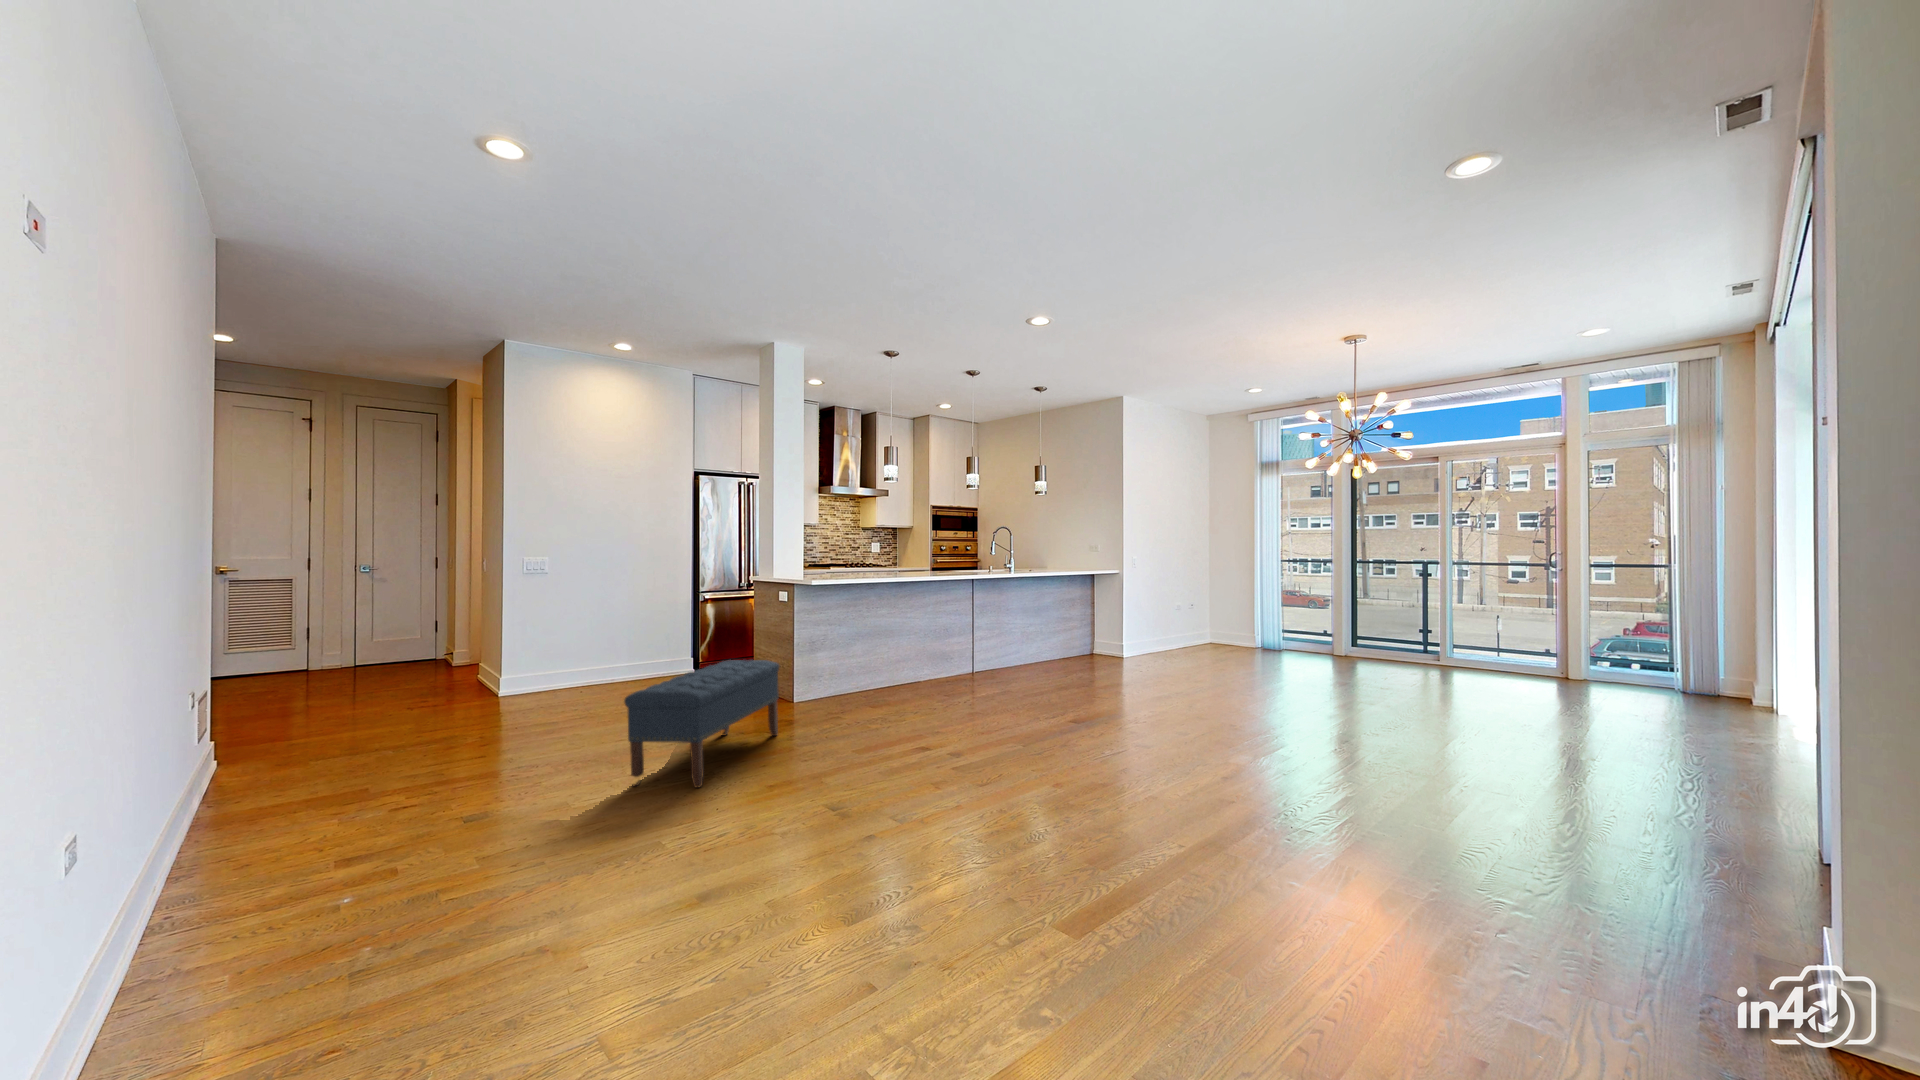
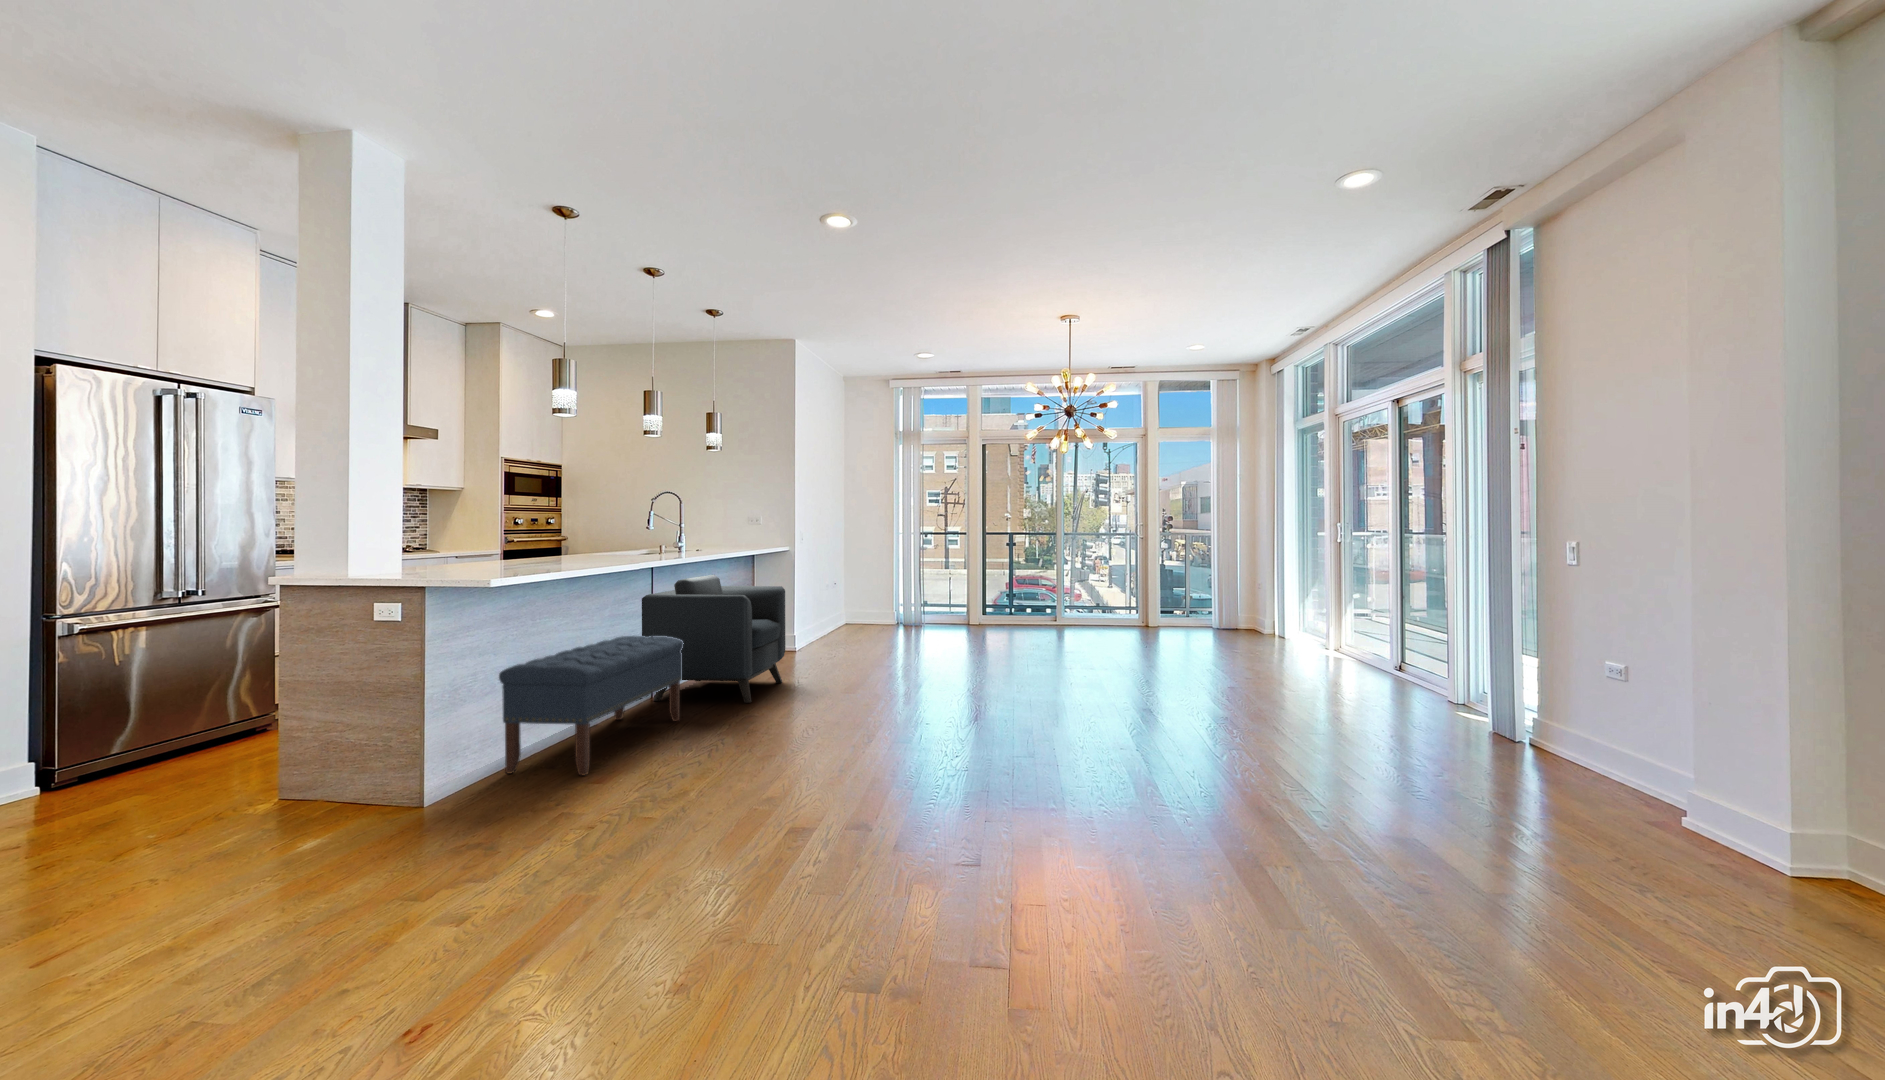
armchair: none [741,602,868,717] -> present [642,575,785,703]

